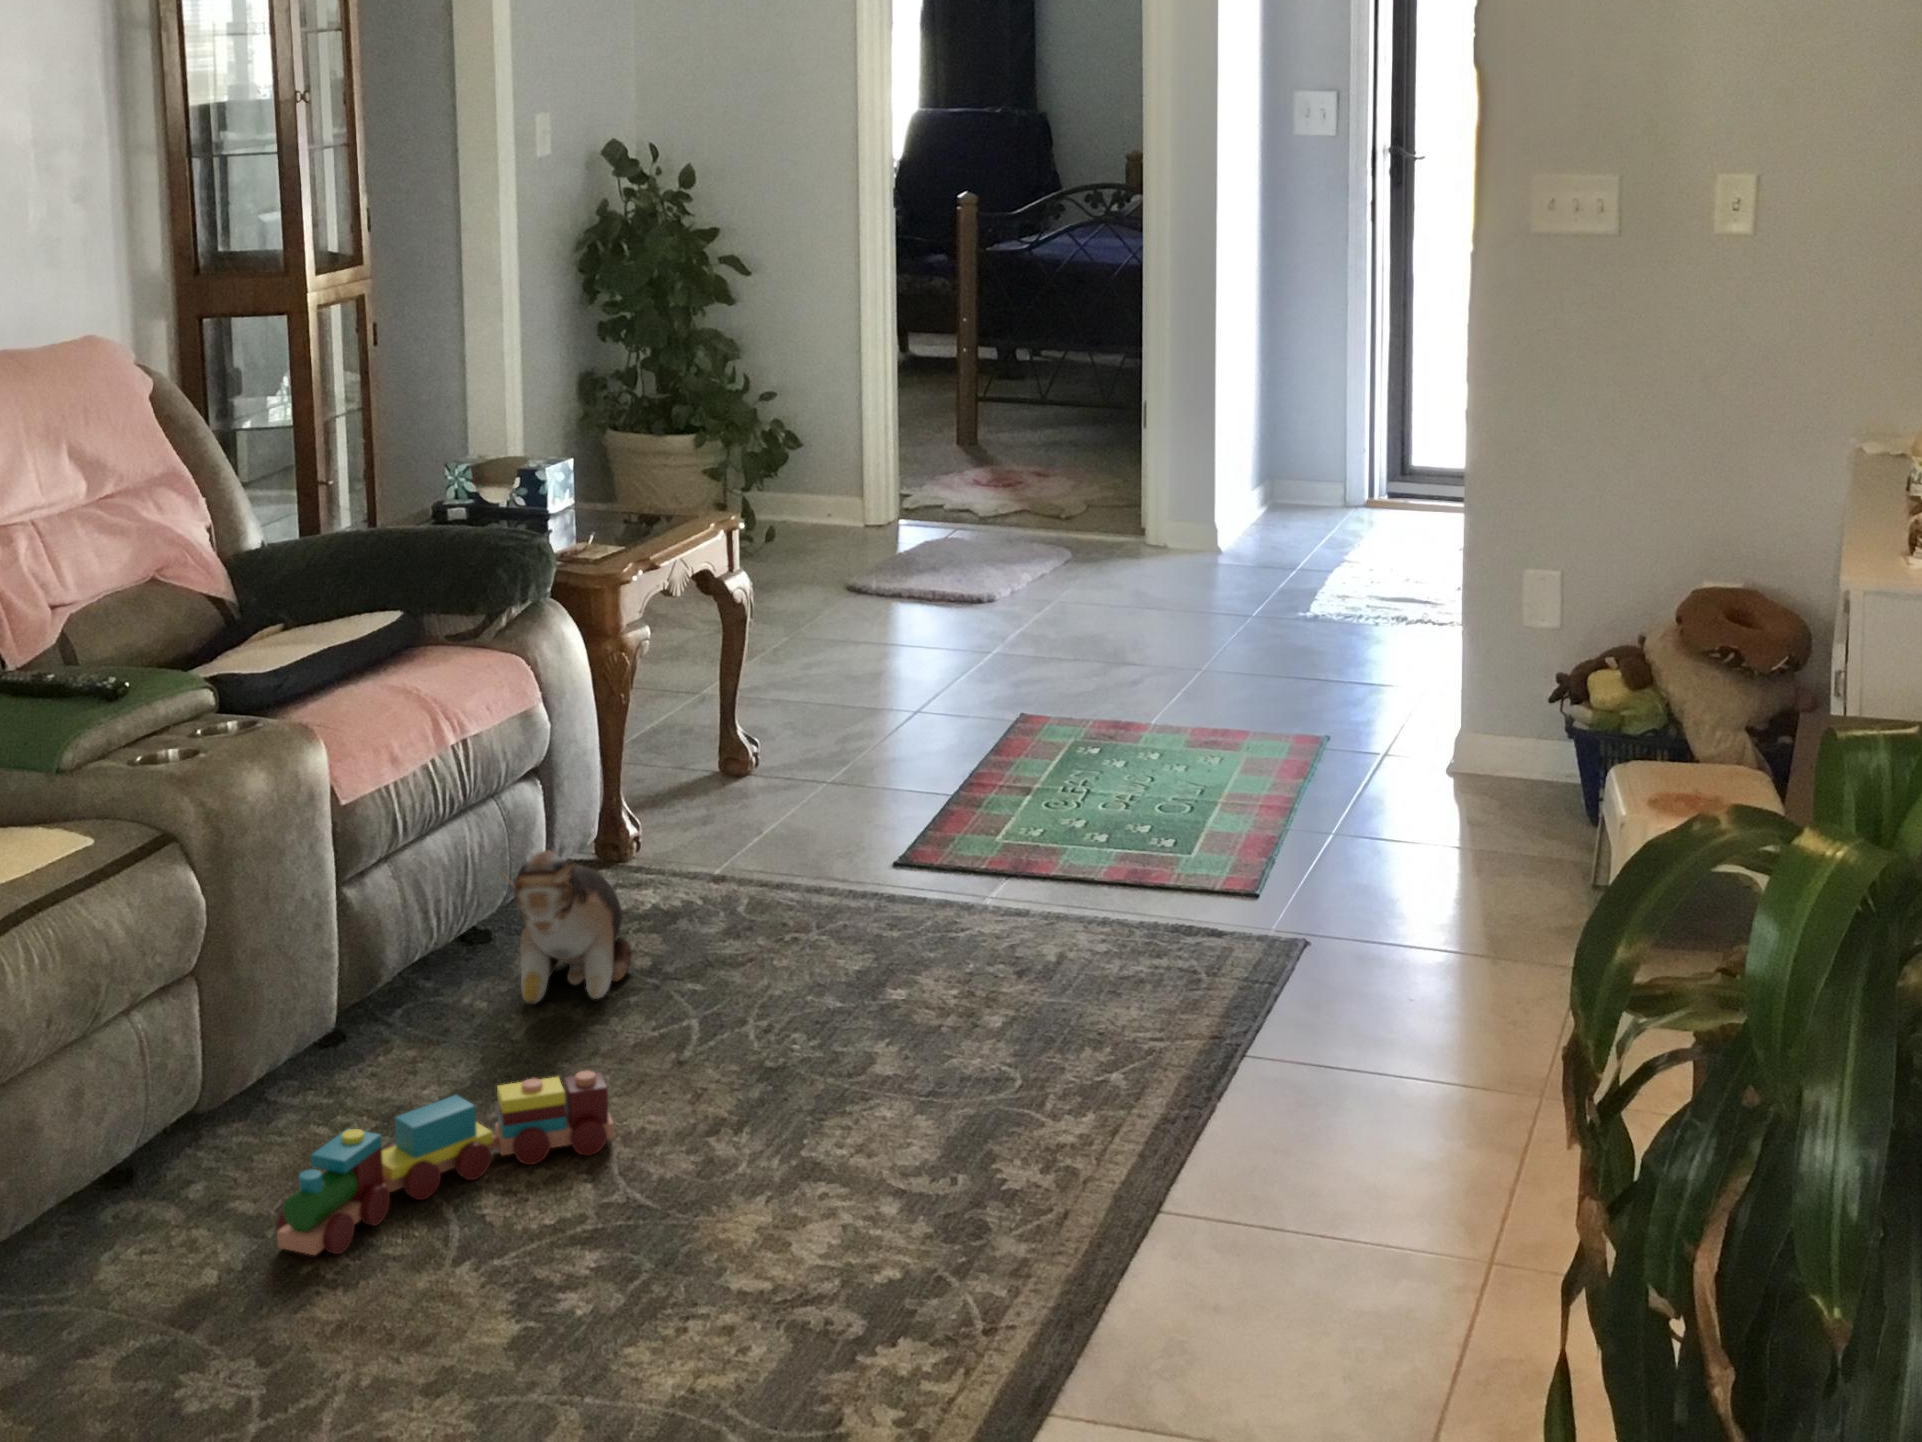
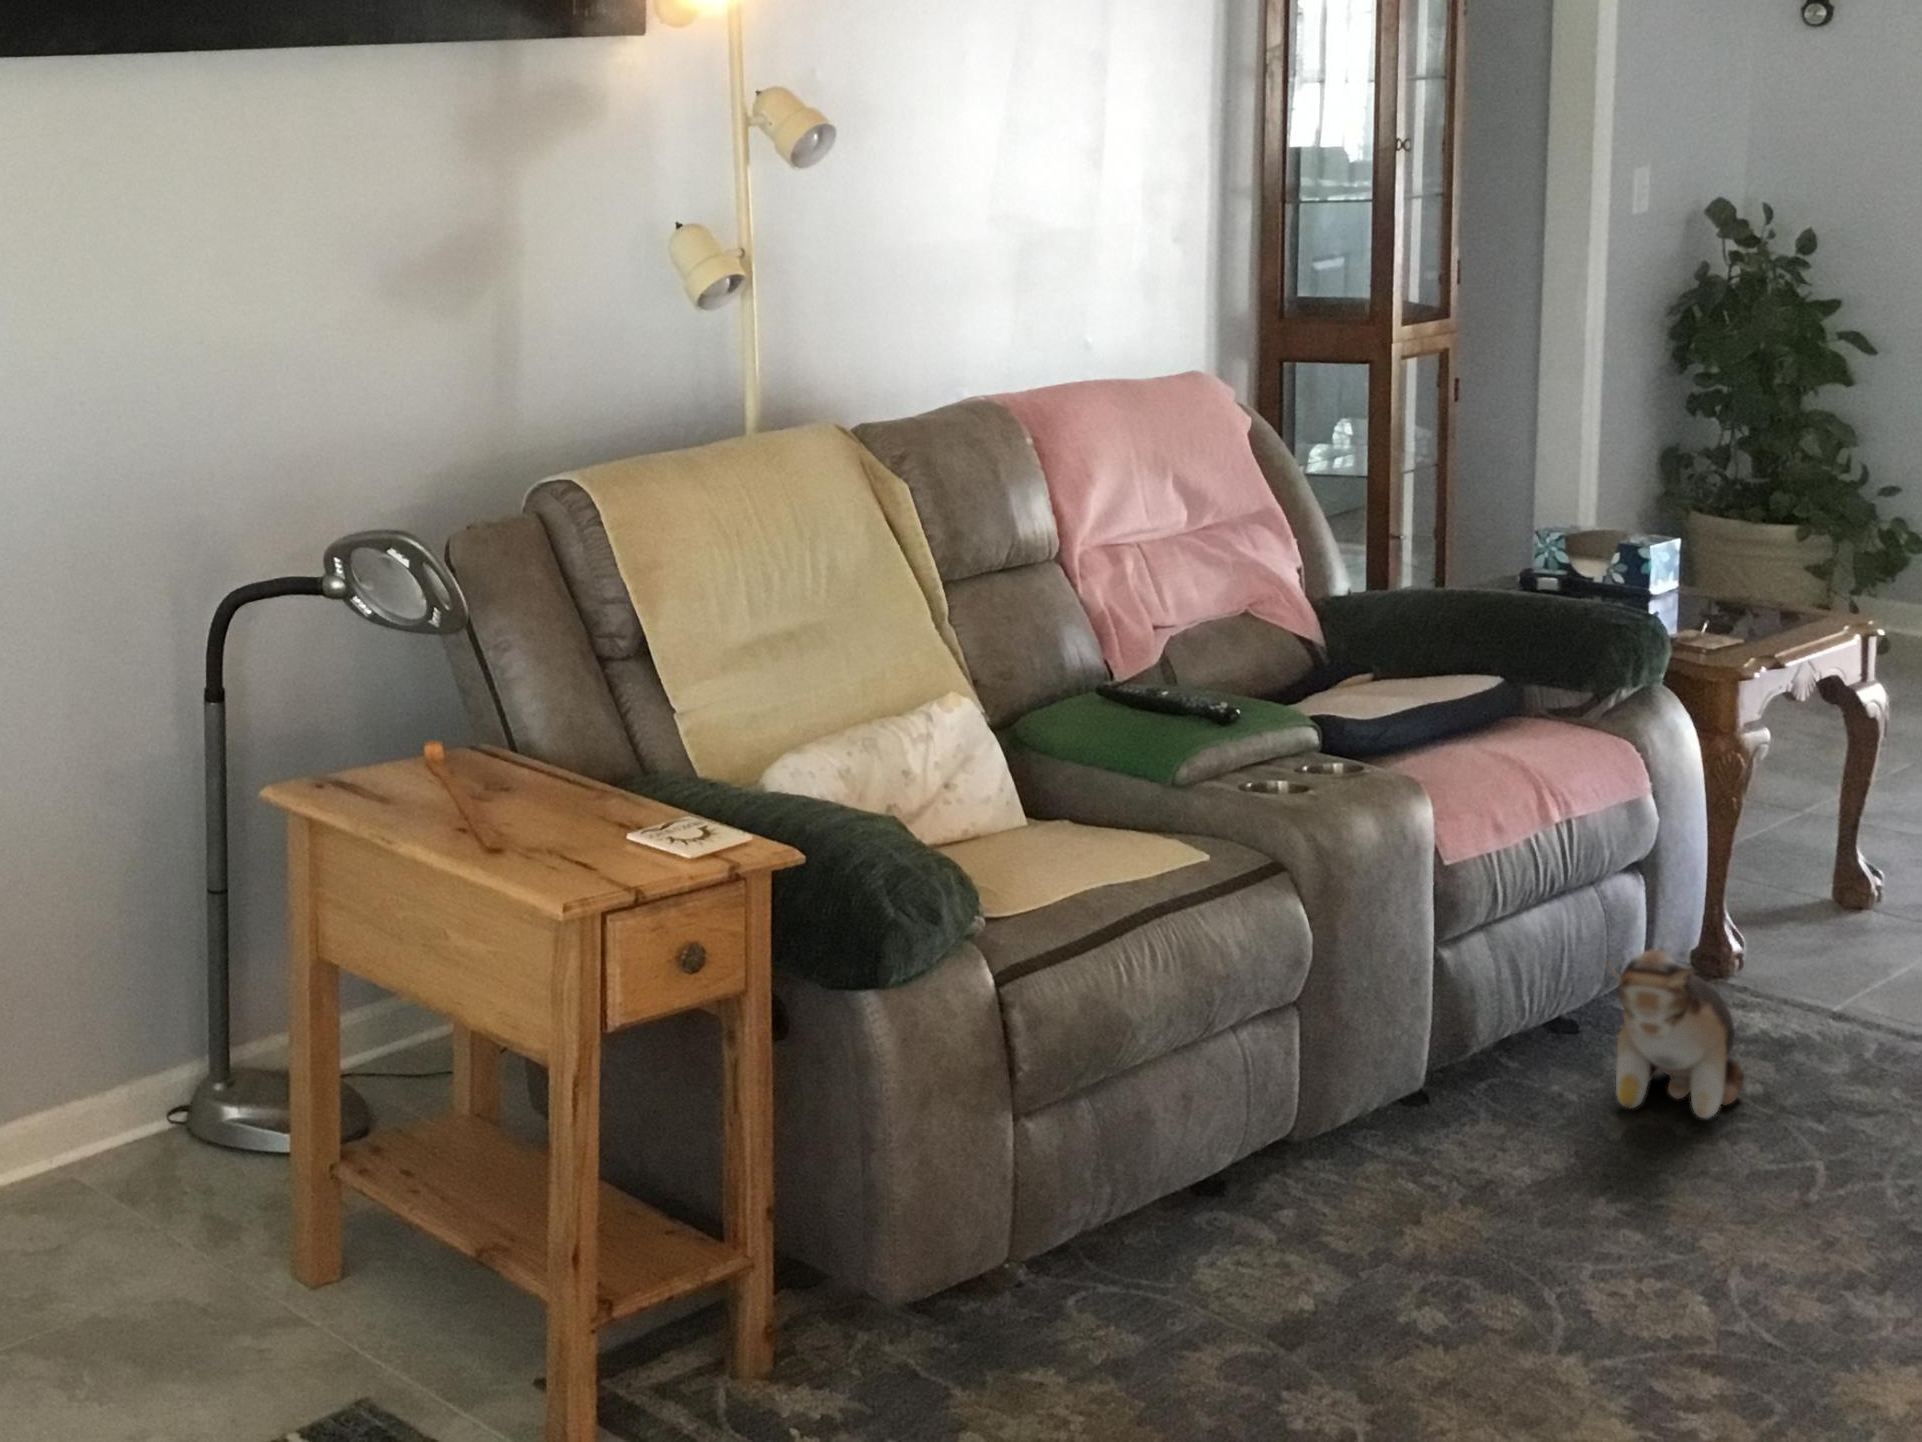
toy train: present [276,1071,615,1255] -> none [1370,1182,1735,1311]

